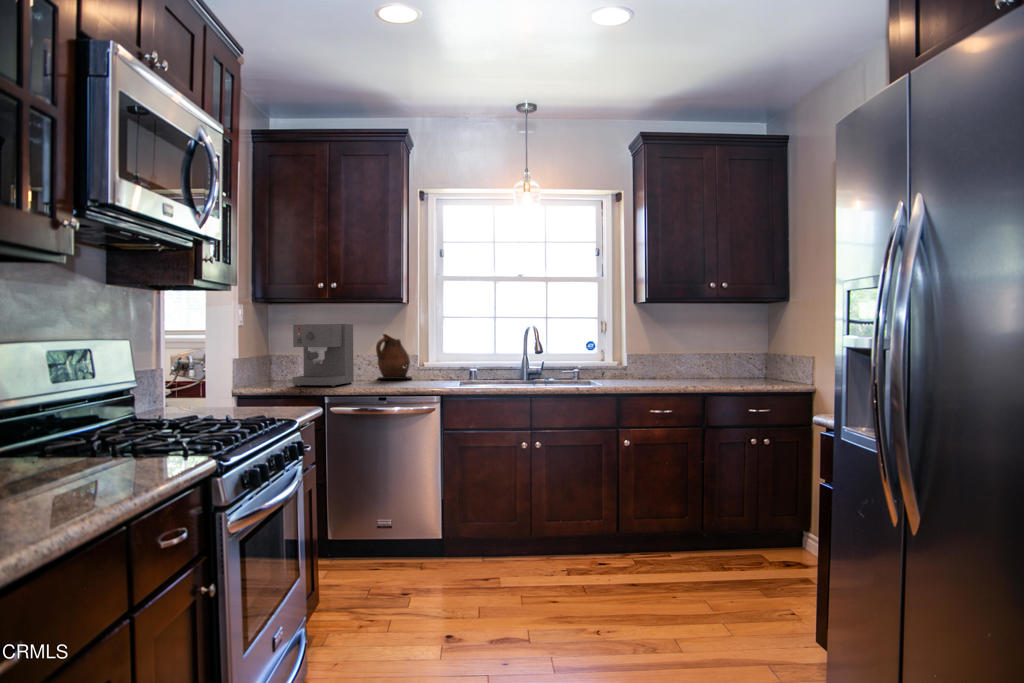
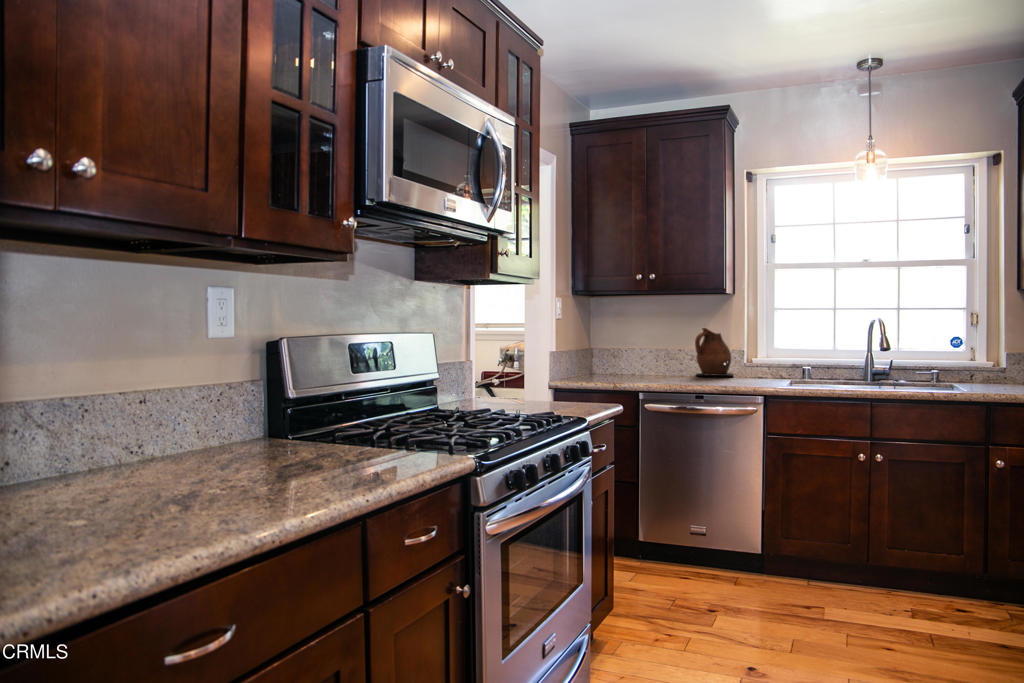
coffee maker: present [293,324,354,387] -> none [613,318,672,382]

